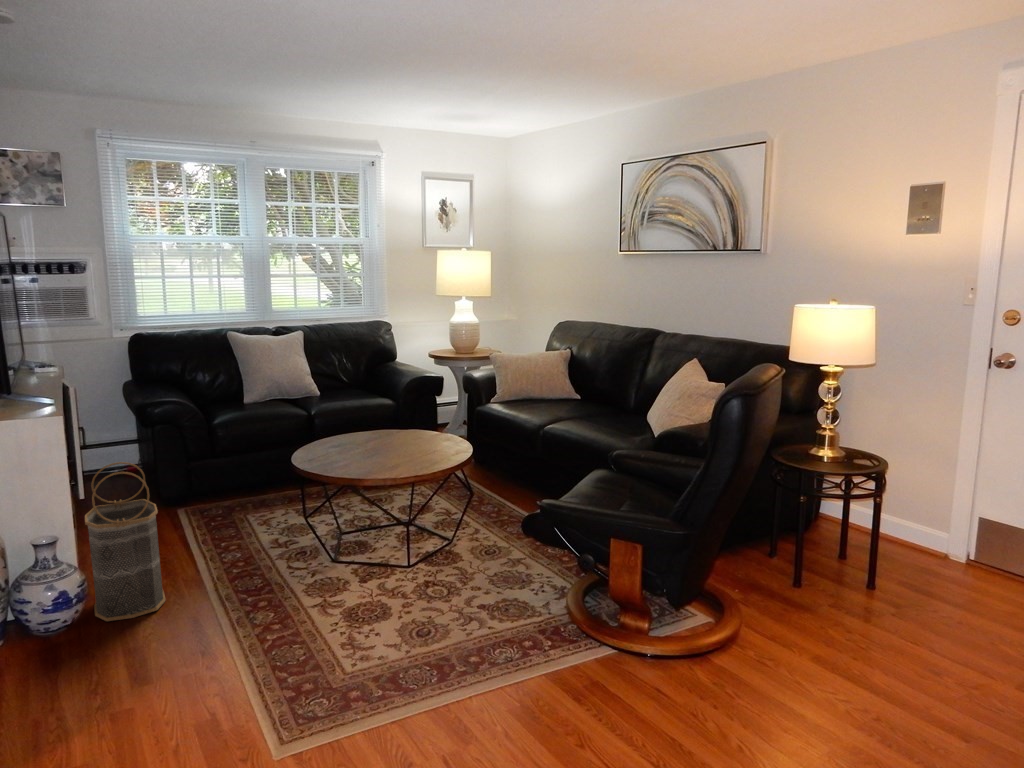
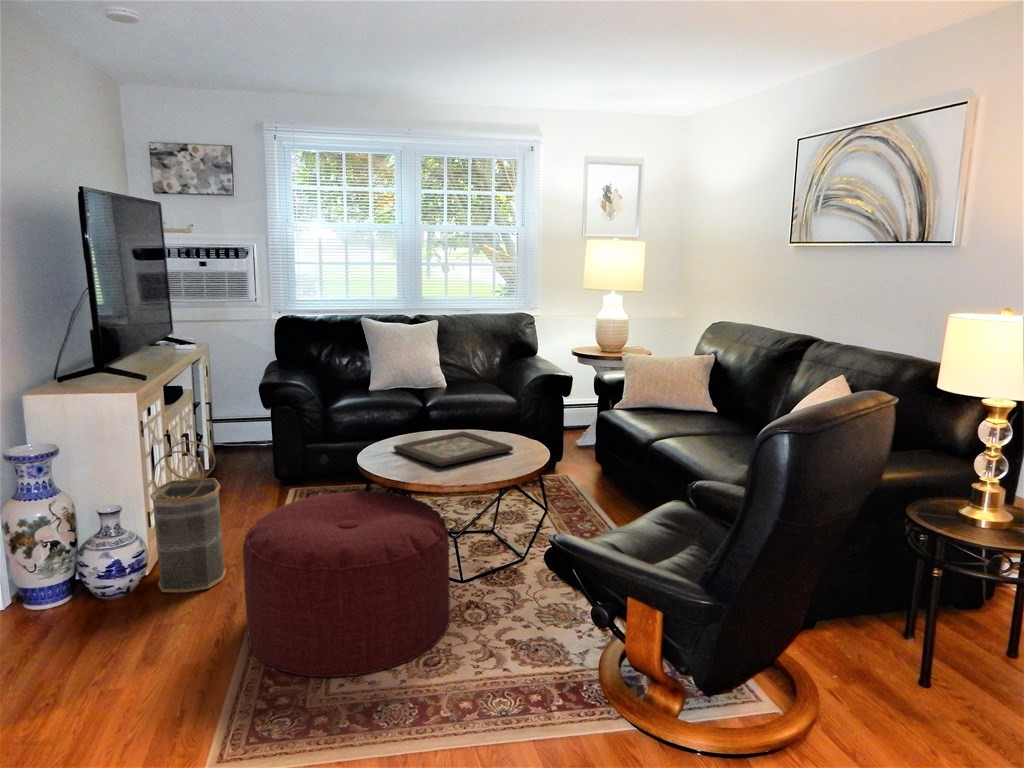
decorative tray: none [324,431,437,463] -> present [394,432,513,466]
ottoman: none [222,491,420,665] -> present [243,491,450,677]

